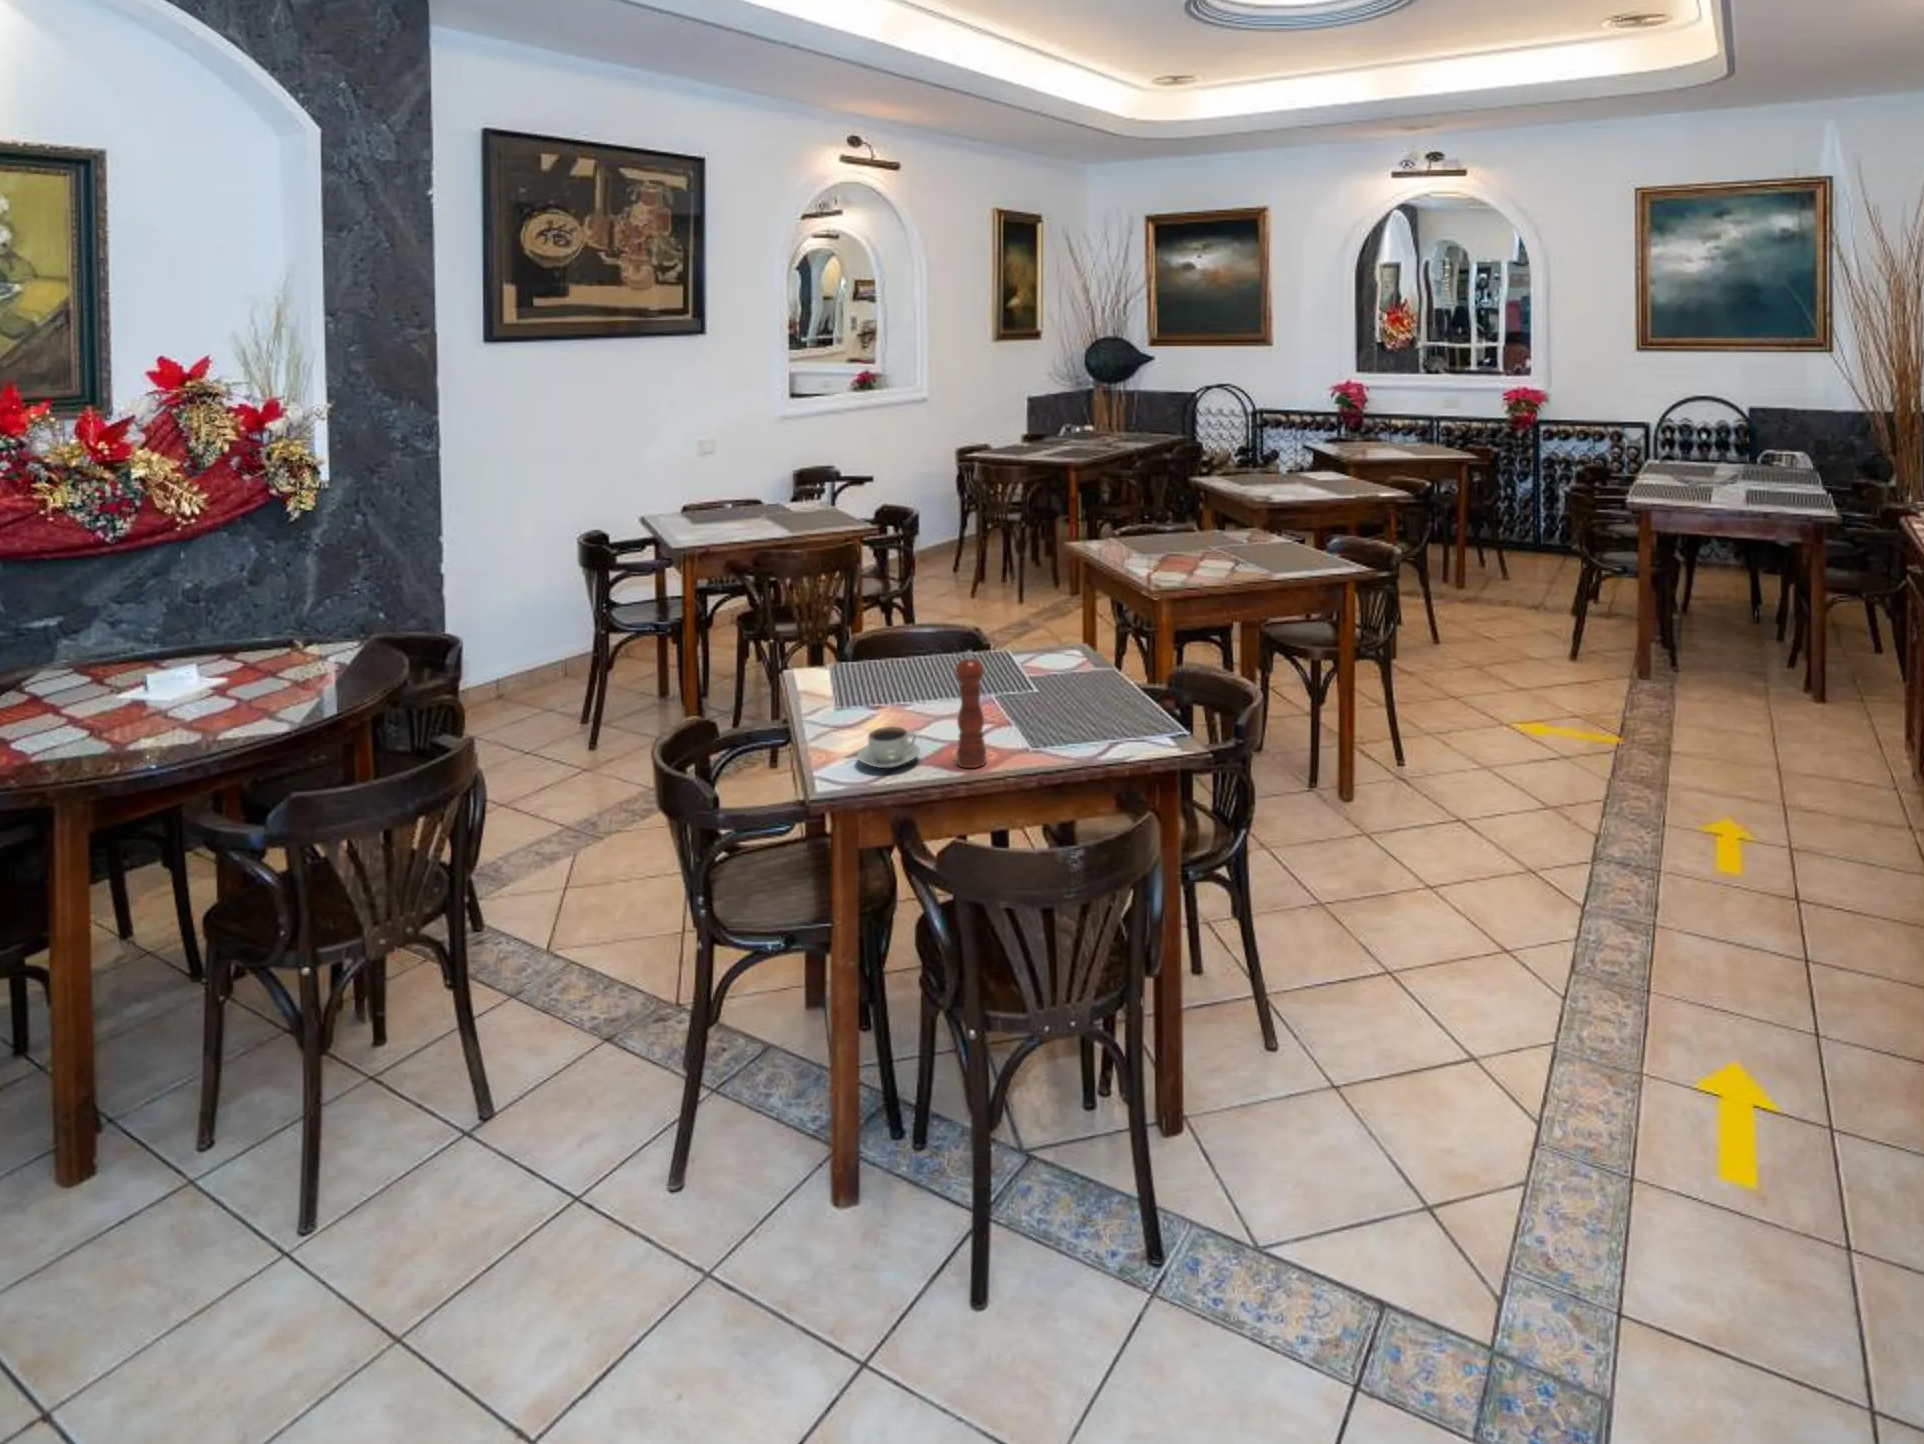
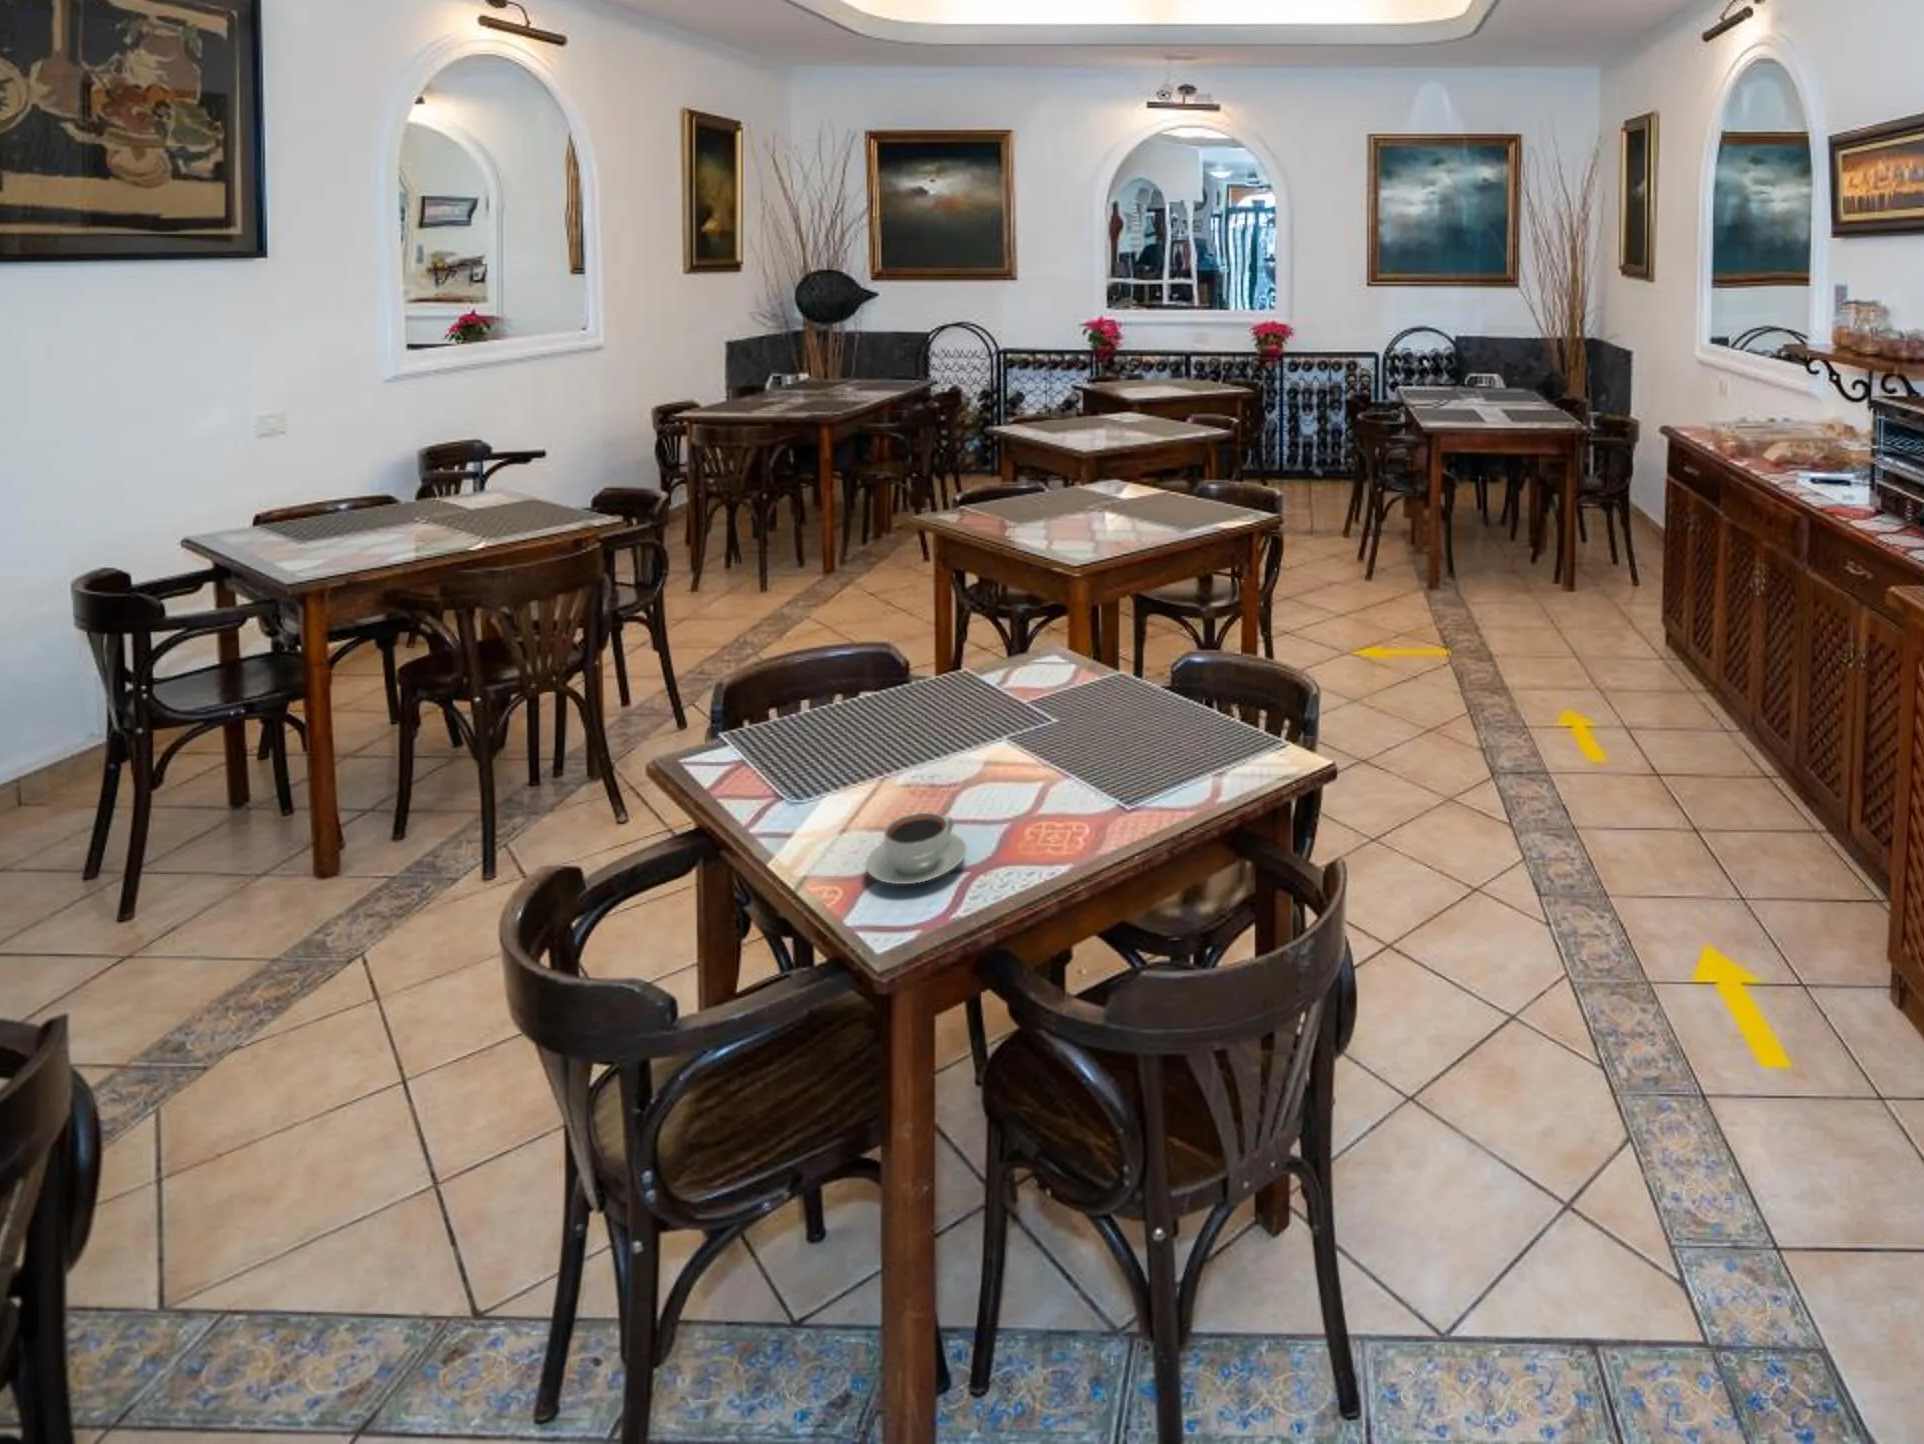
pepper mill: present [955,651,987,768] -> none [1021,681,1065,851]

